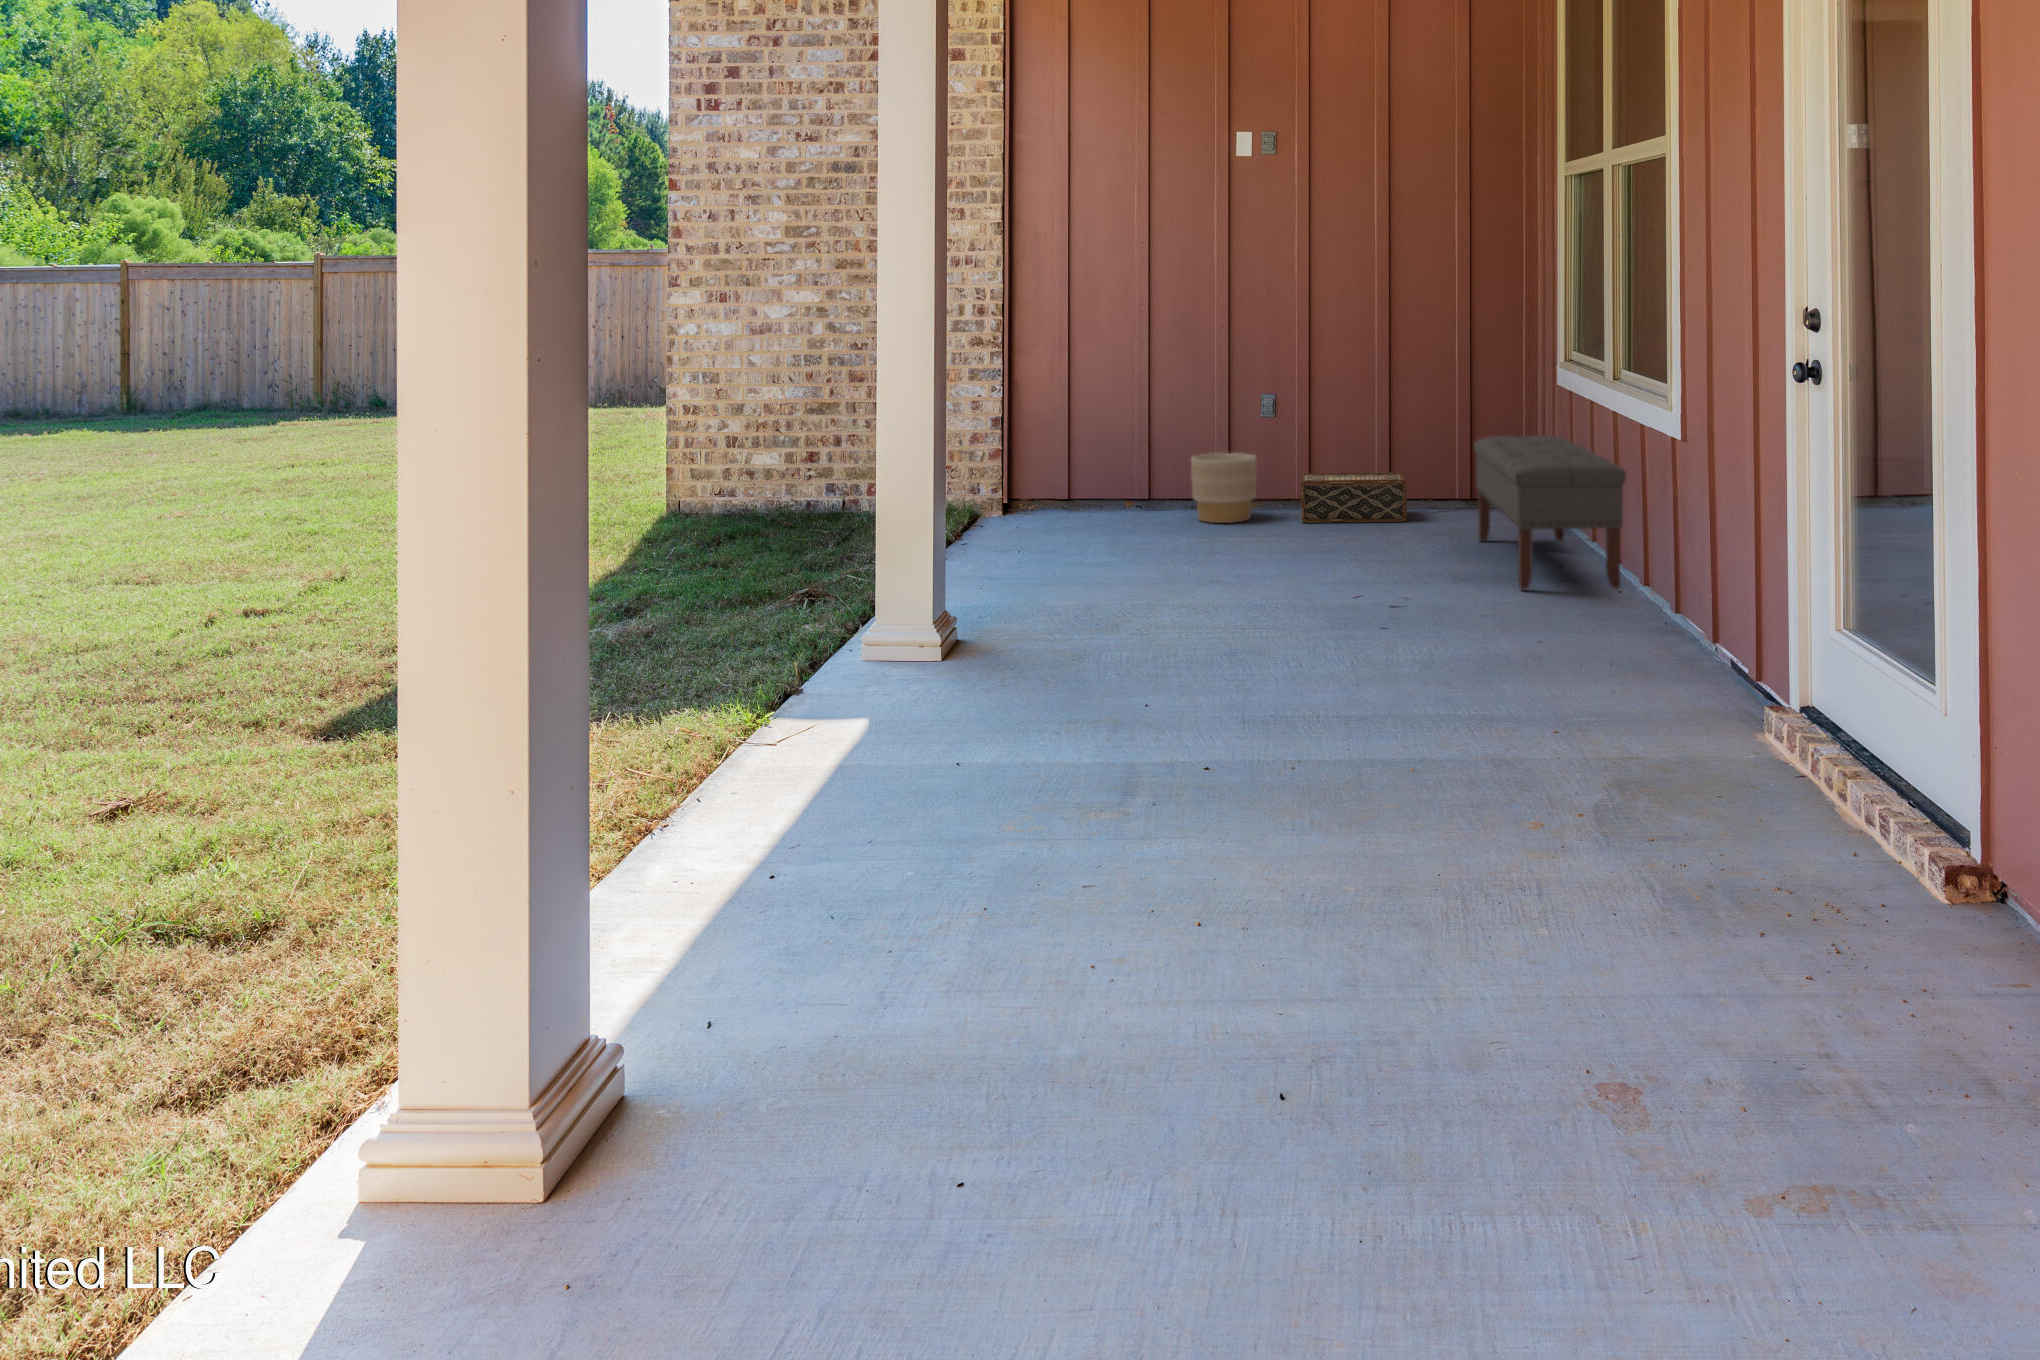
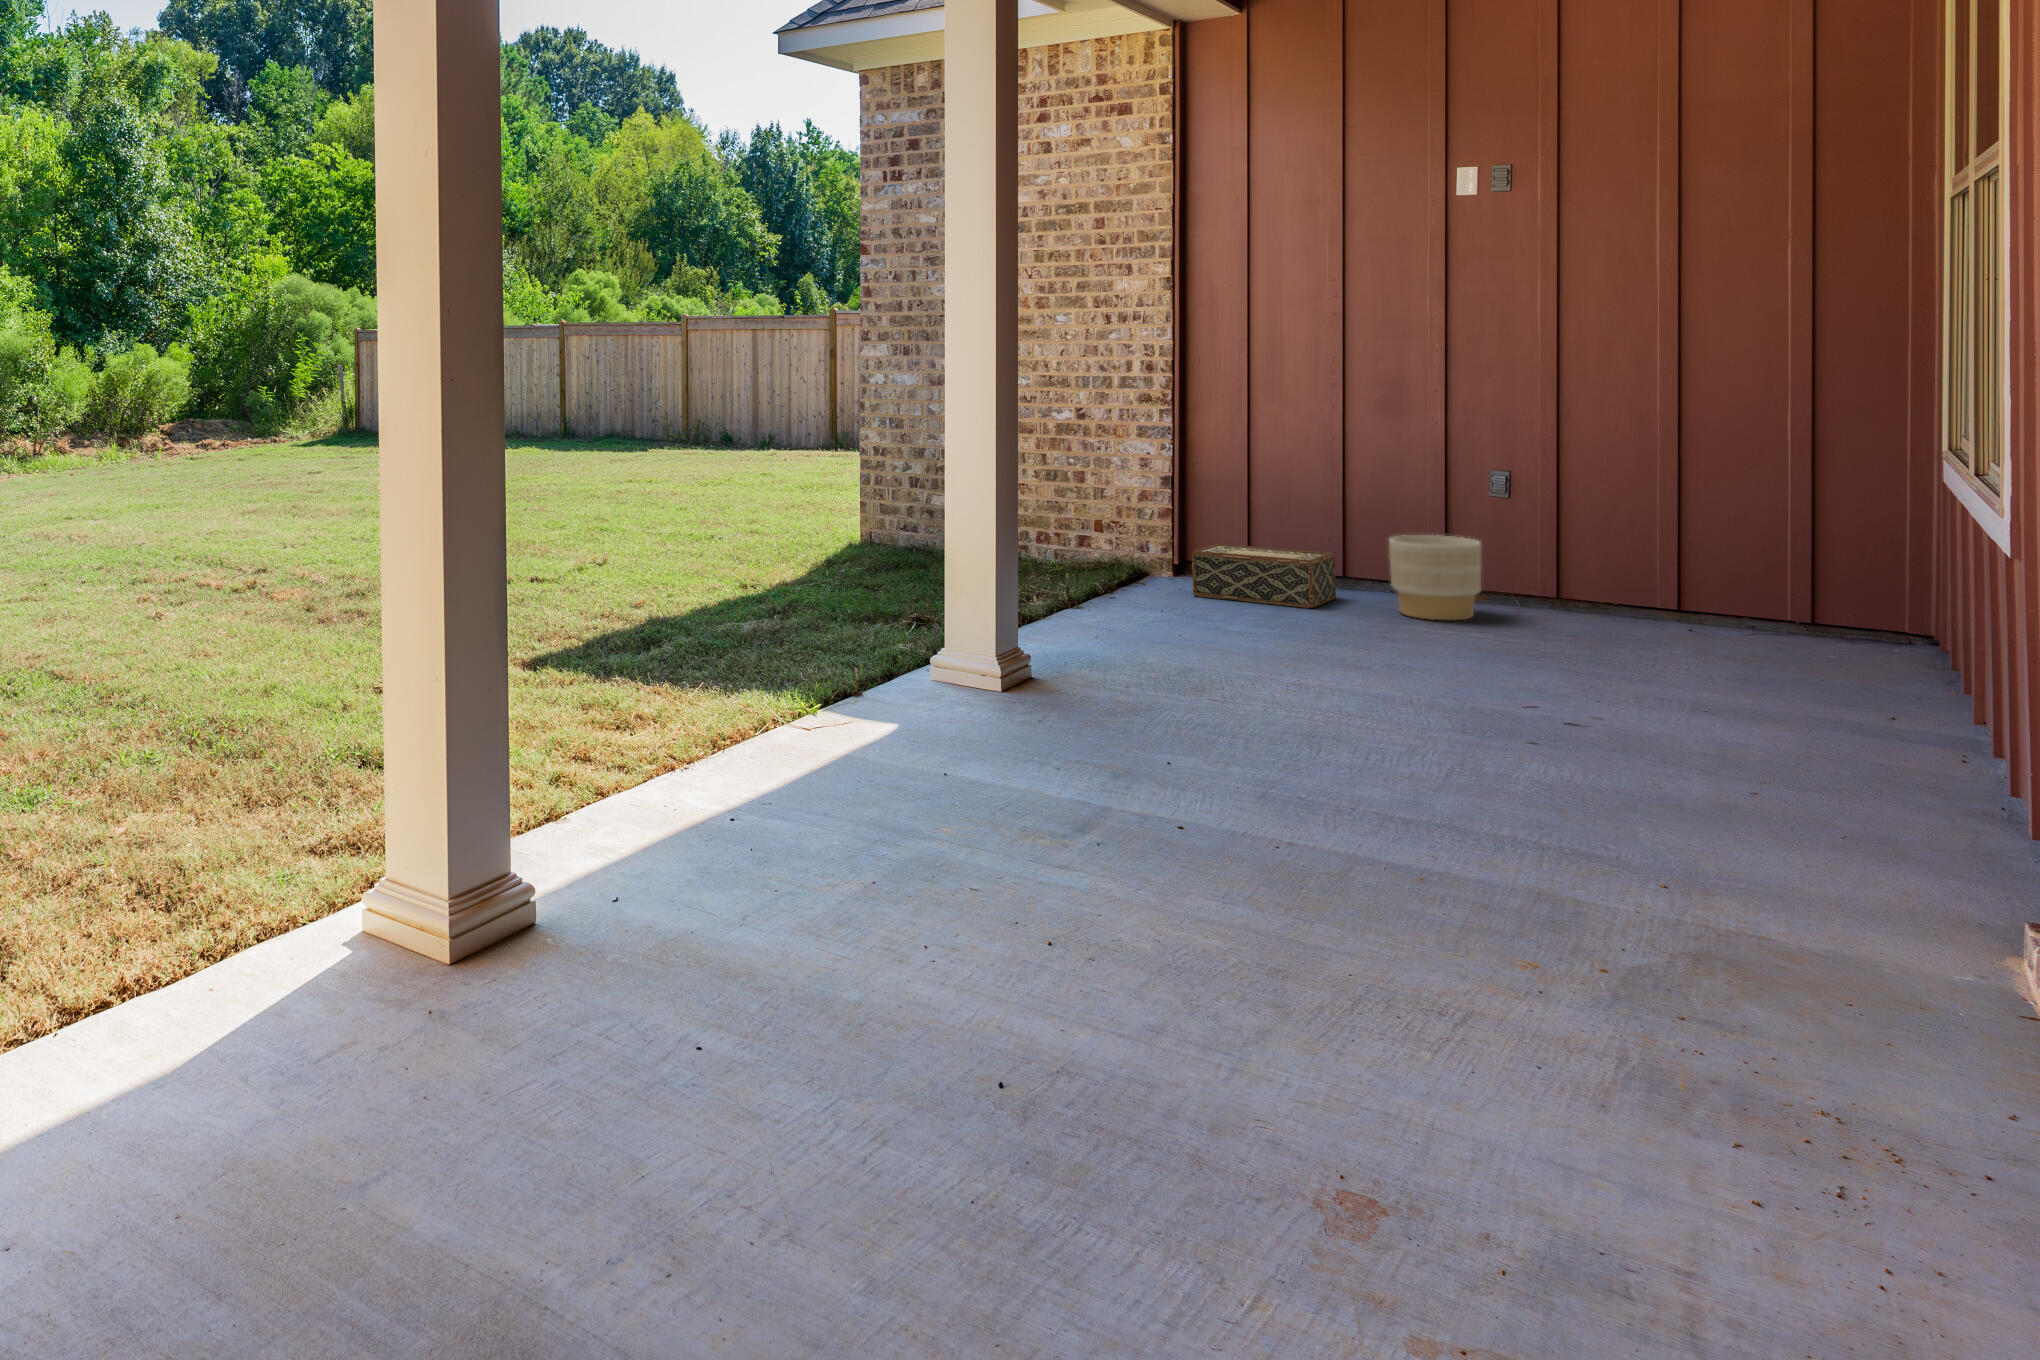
bench: present [1474,435,1626,590] -> none [1803,544,2026,791]
woven basket: present [1301,472,1407,523] -> present [1192,544,1336,608]

